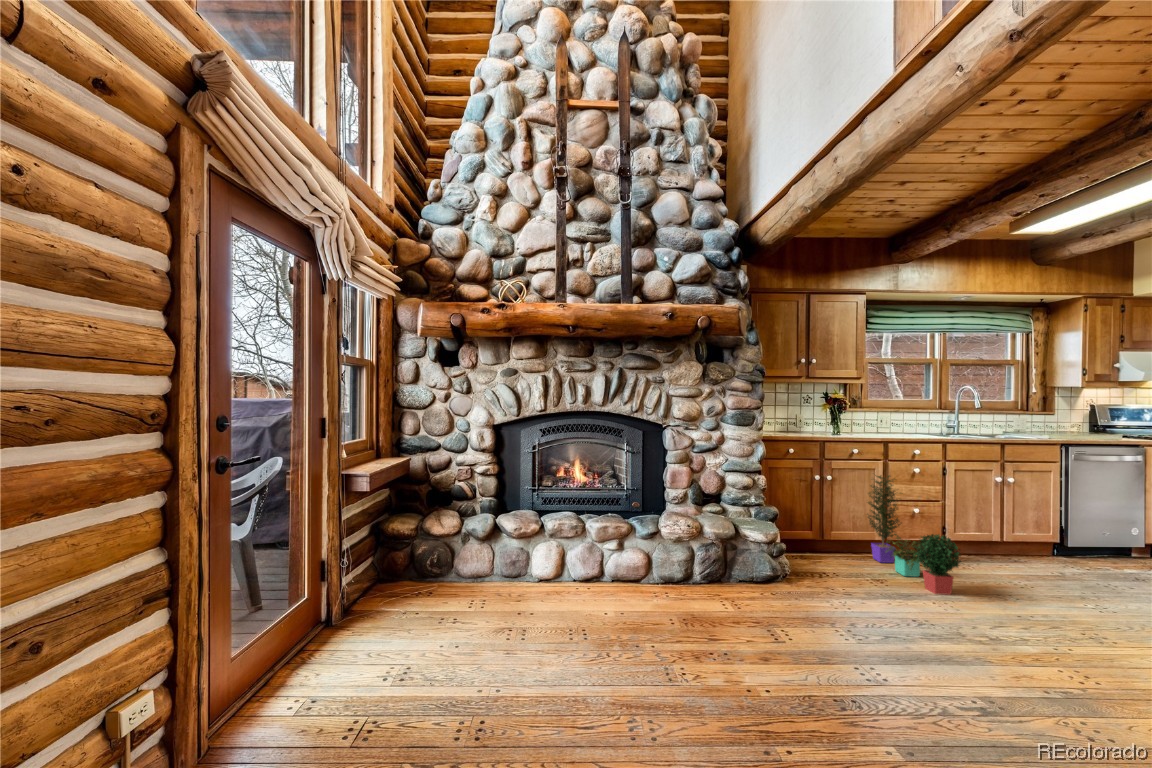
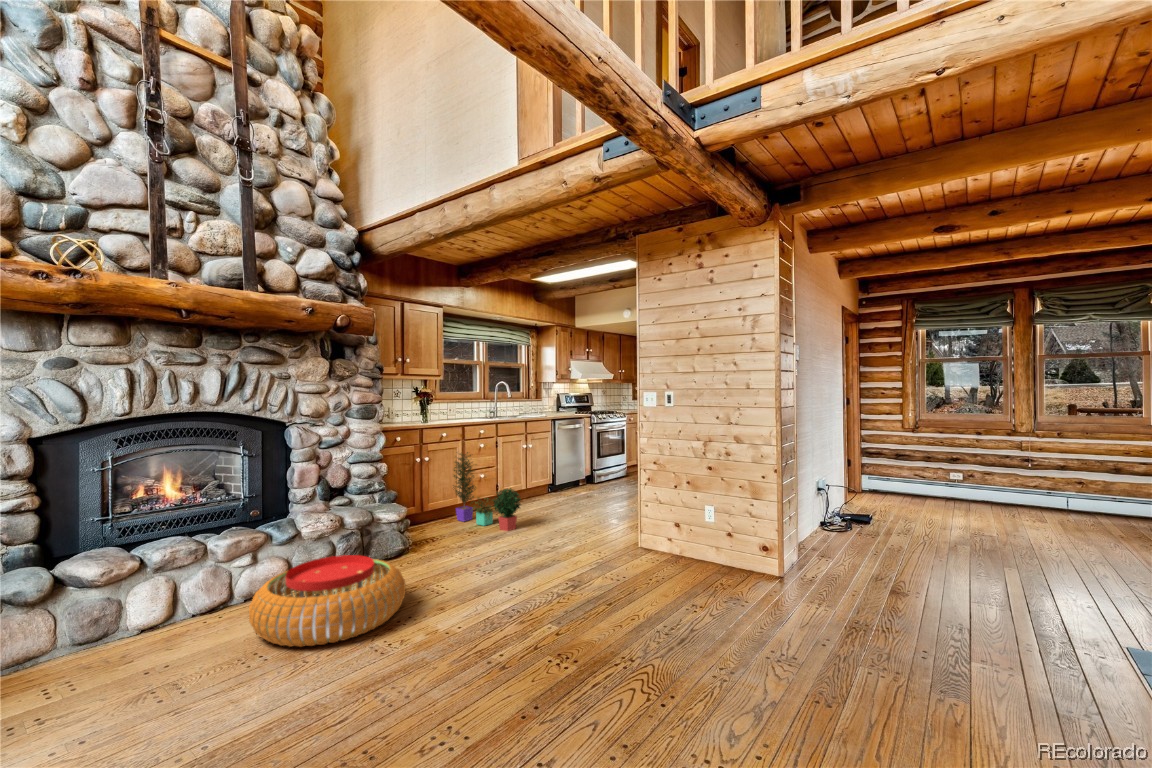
pouf: none [591,563,737,659] -> present [249,555,406,647]

